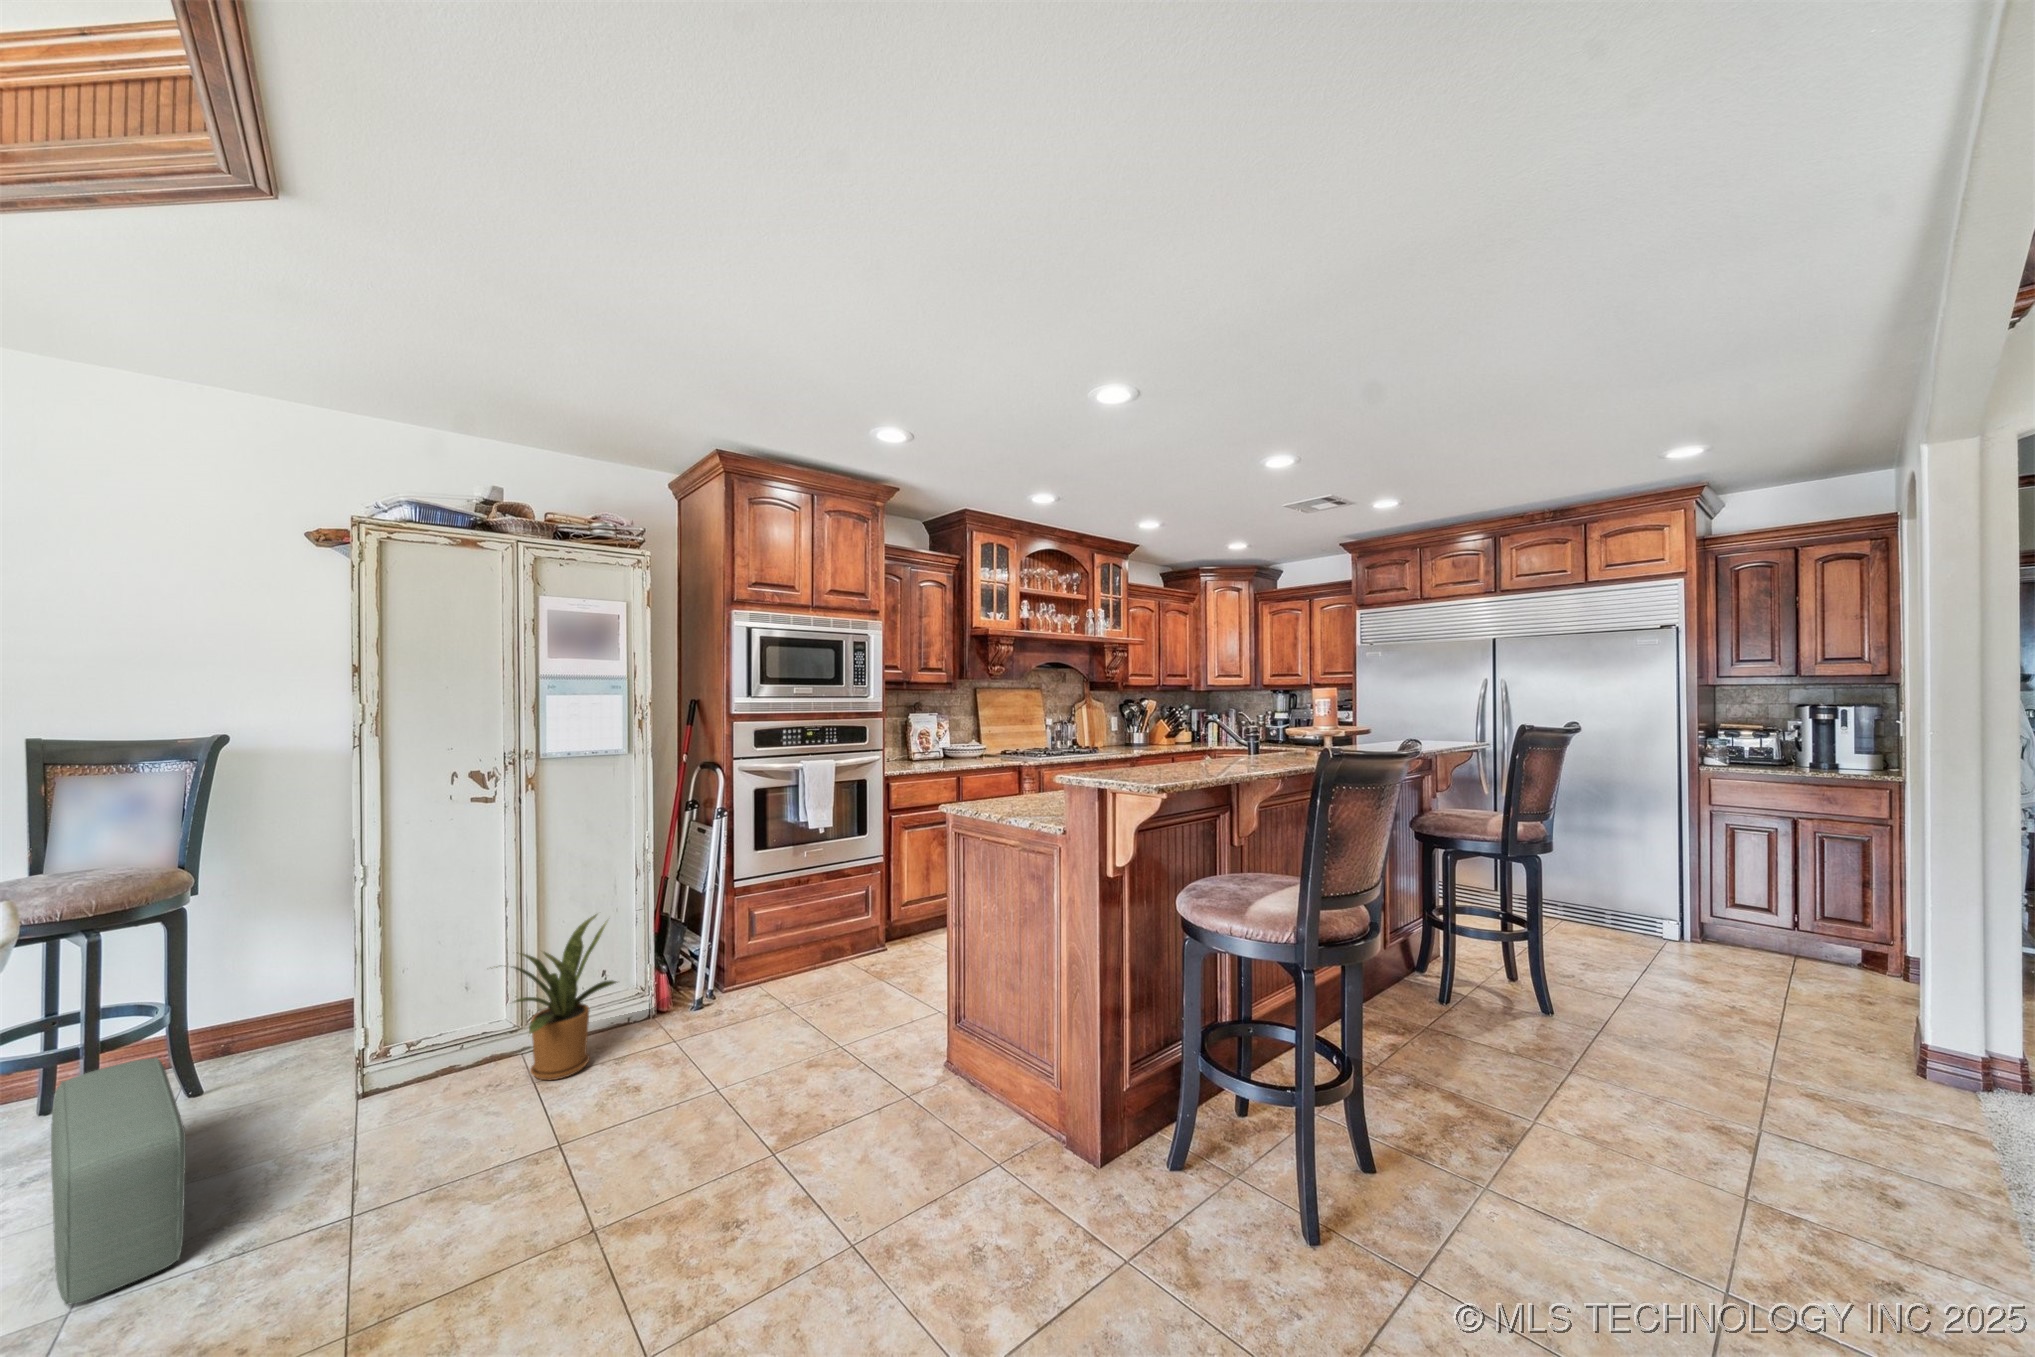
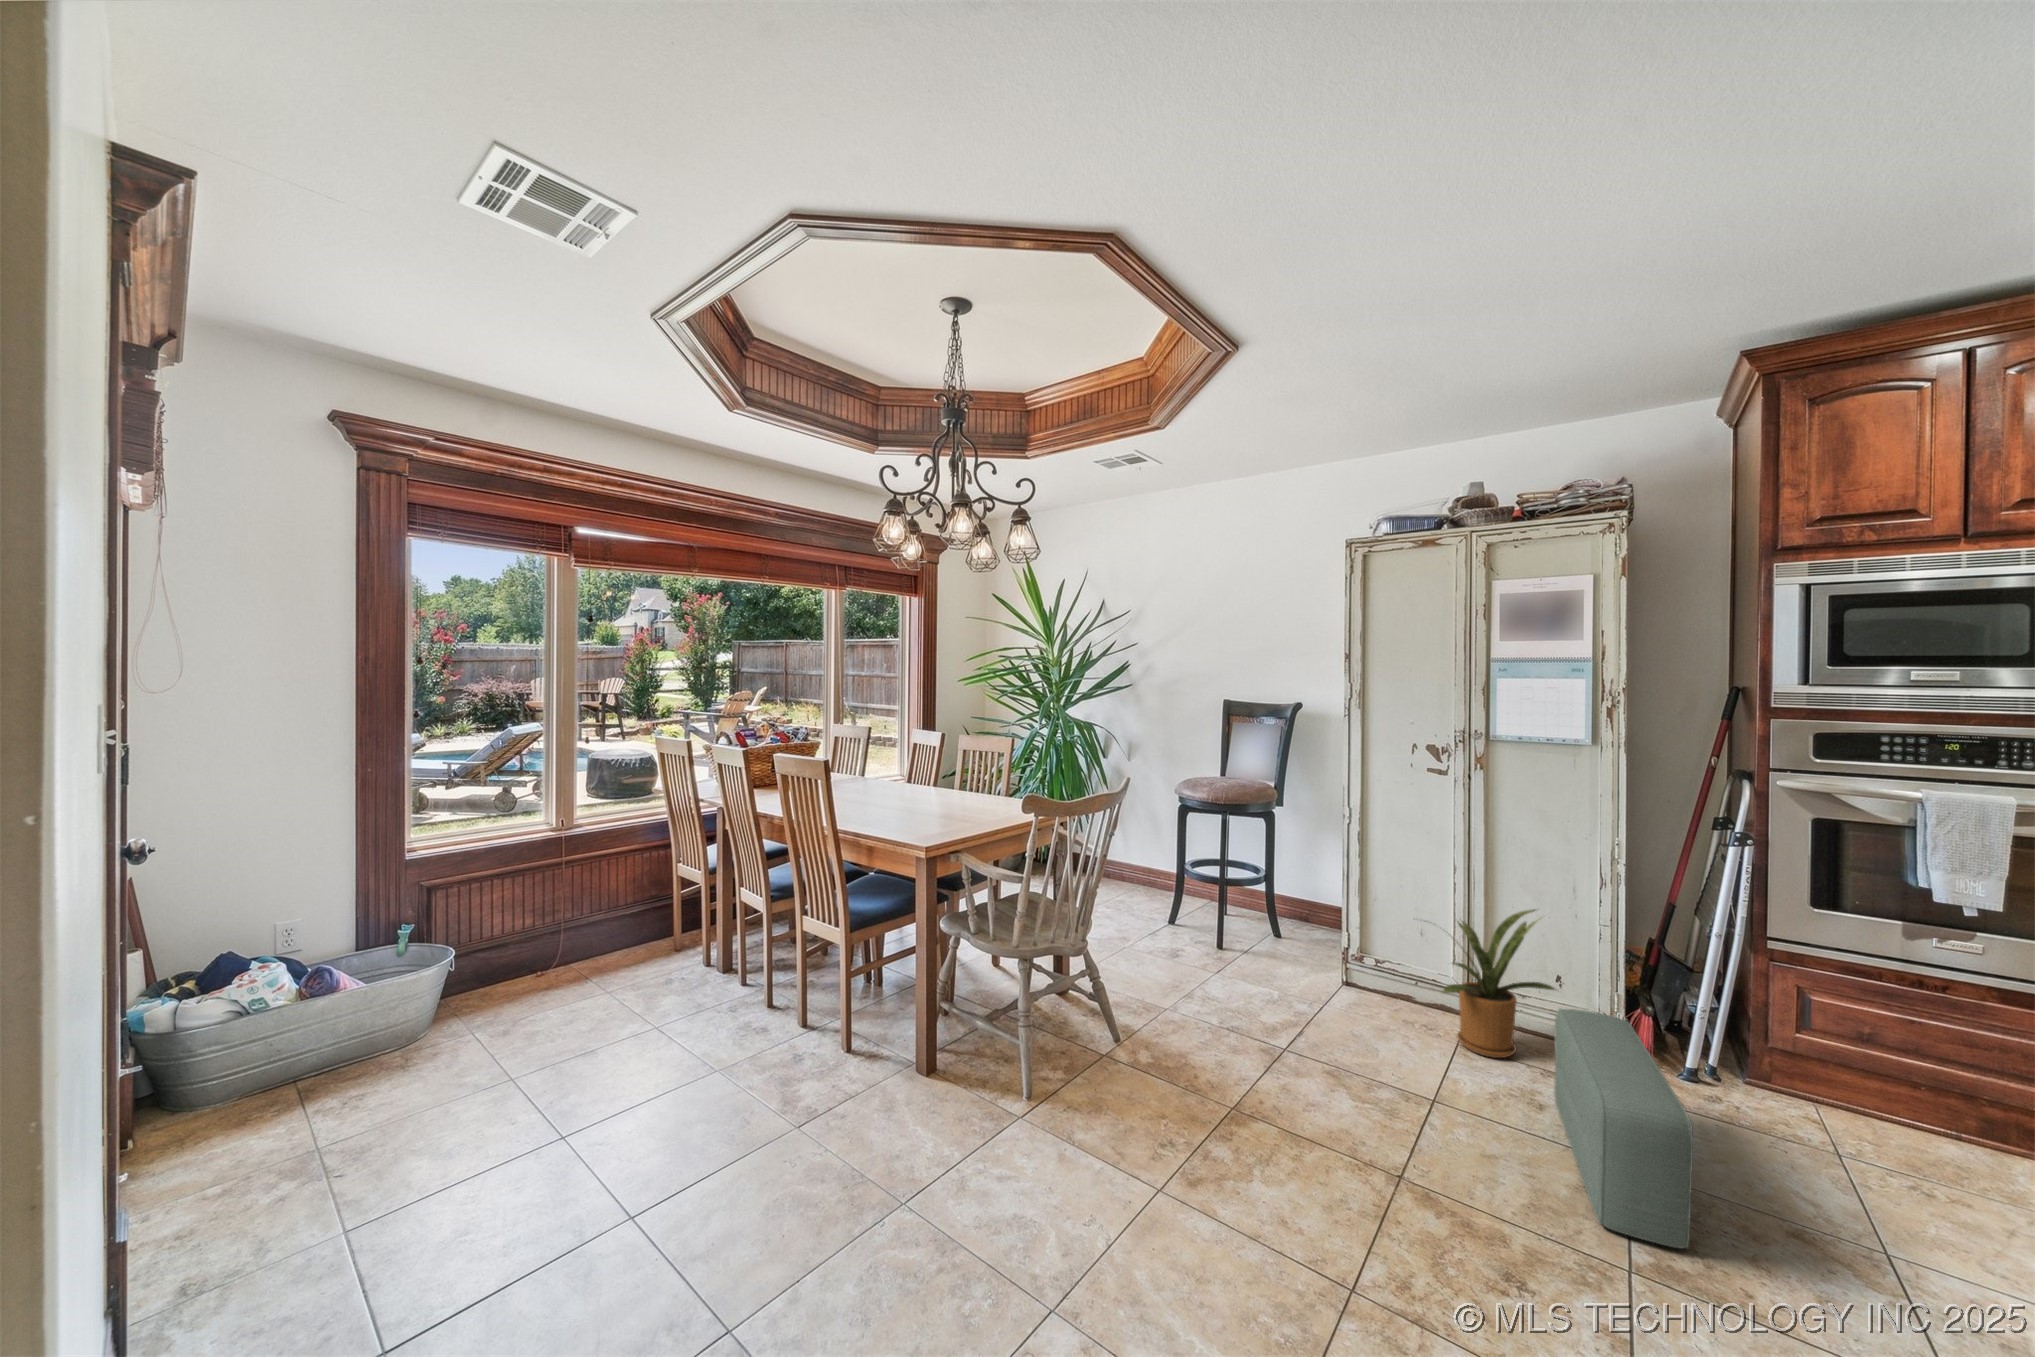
pouf: present [51,1058,186,1305] -> present [1554,1009,1693,1248]

